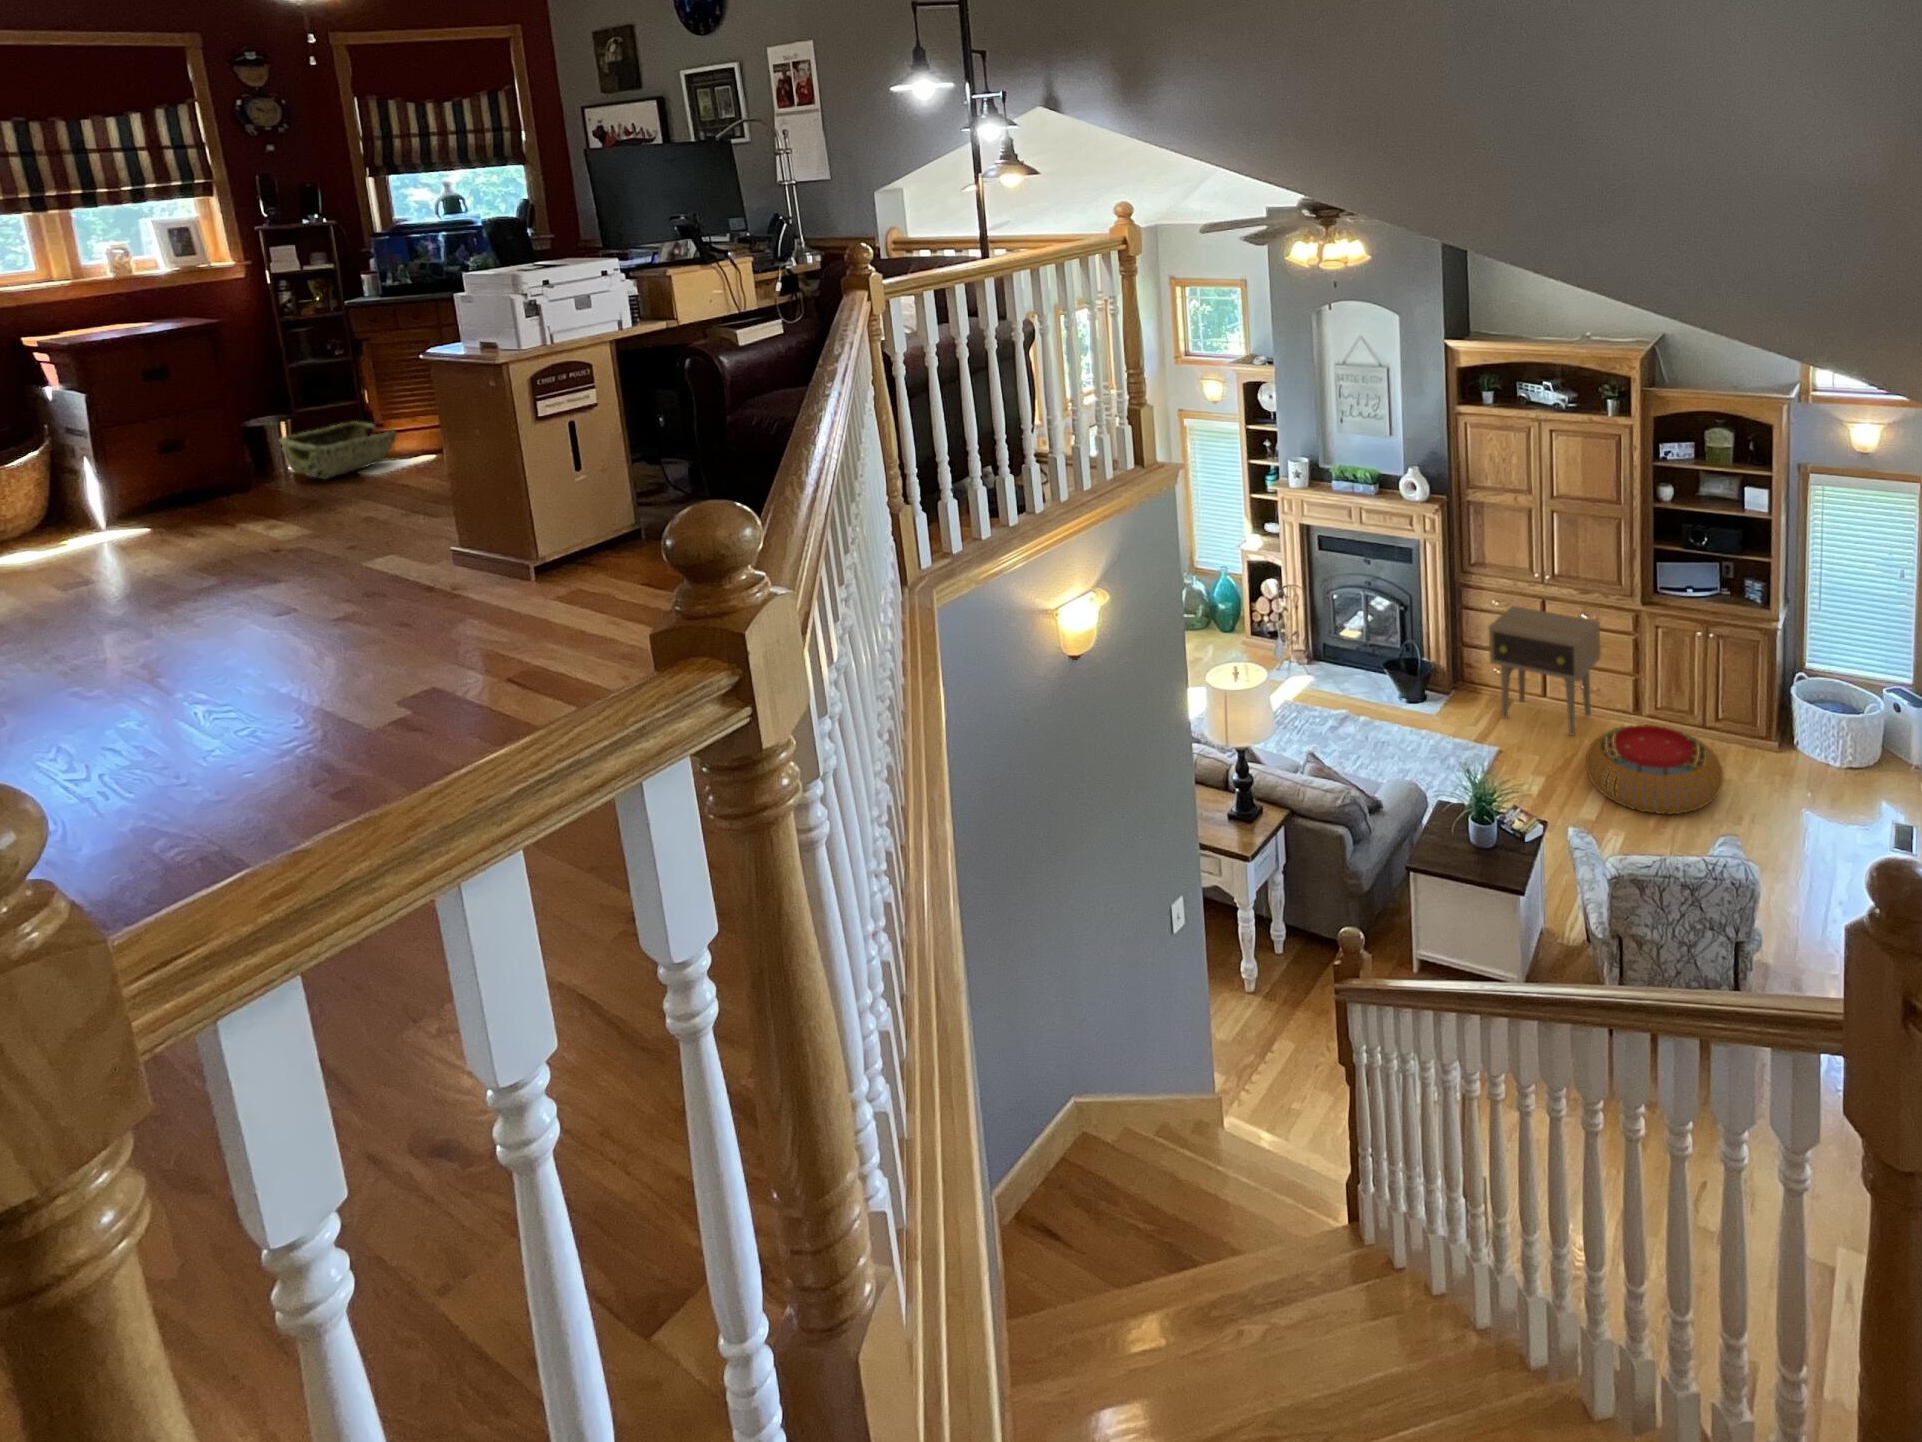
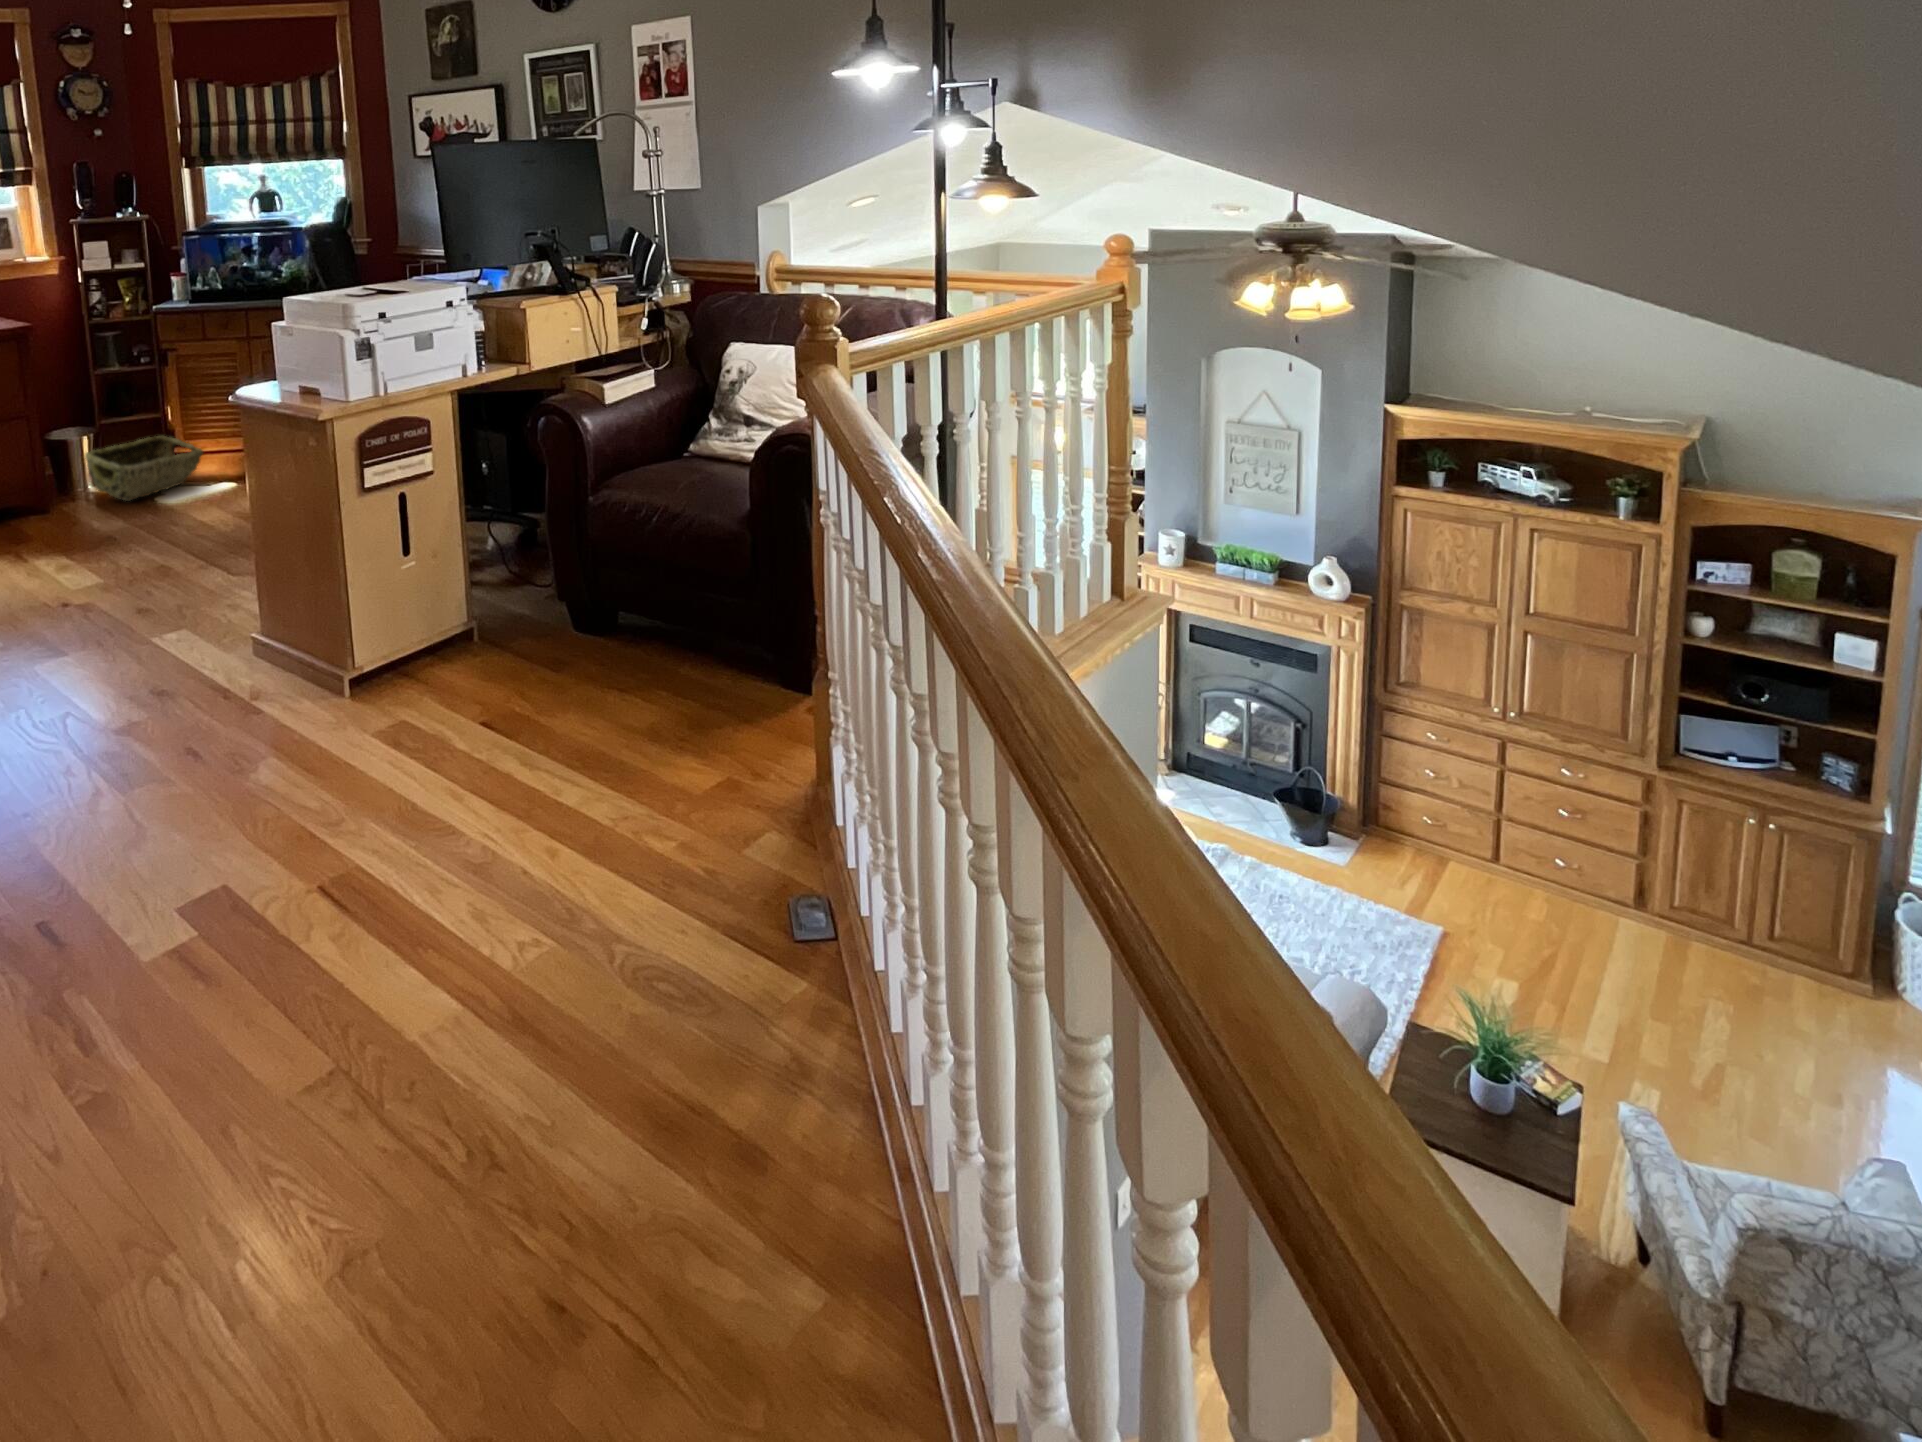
side table: present [1489,606,1600,735] -> none [1437,743,1597,926]
pouf: present [1586,725,1723,814] -> none [1593,931,1817,1077]

